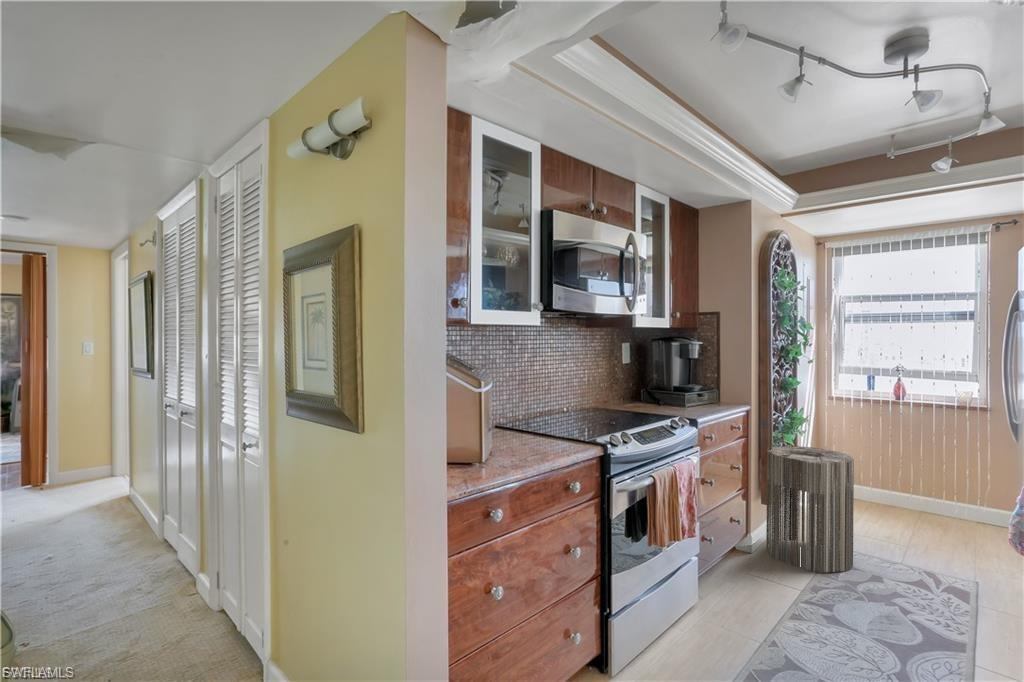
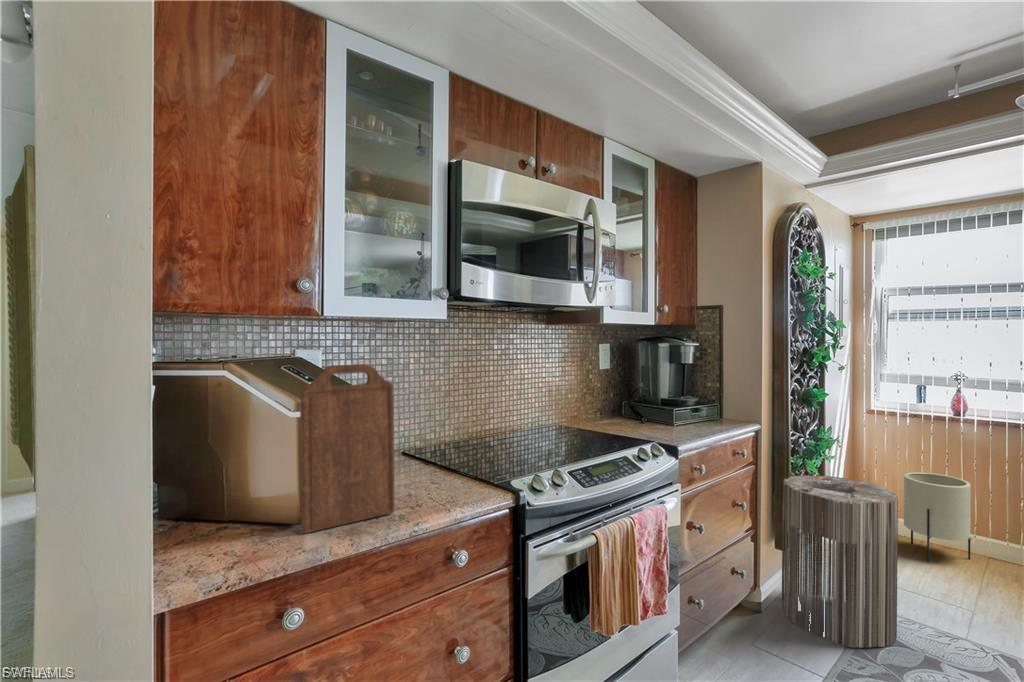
cutting board: none [488,356,536,465] -> present [300,364,395,533]
planter: none [858,446,908,516] -> present [904,472,971,562]

